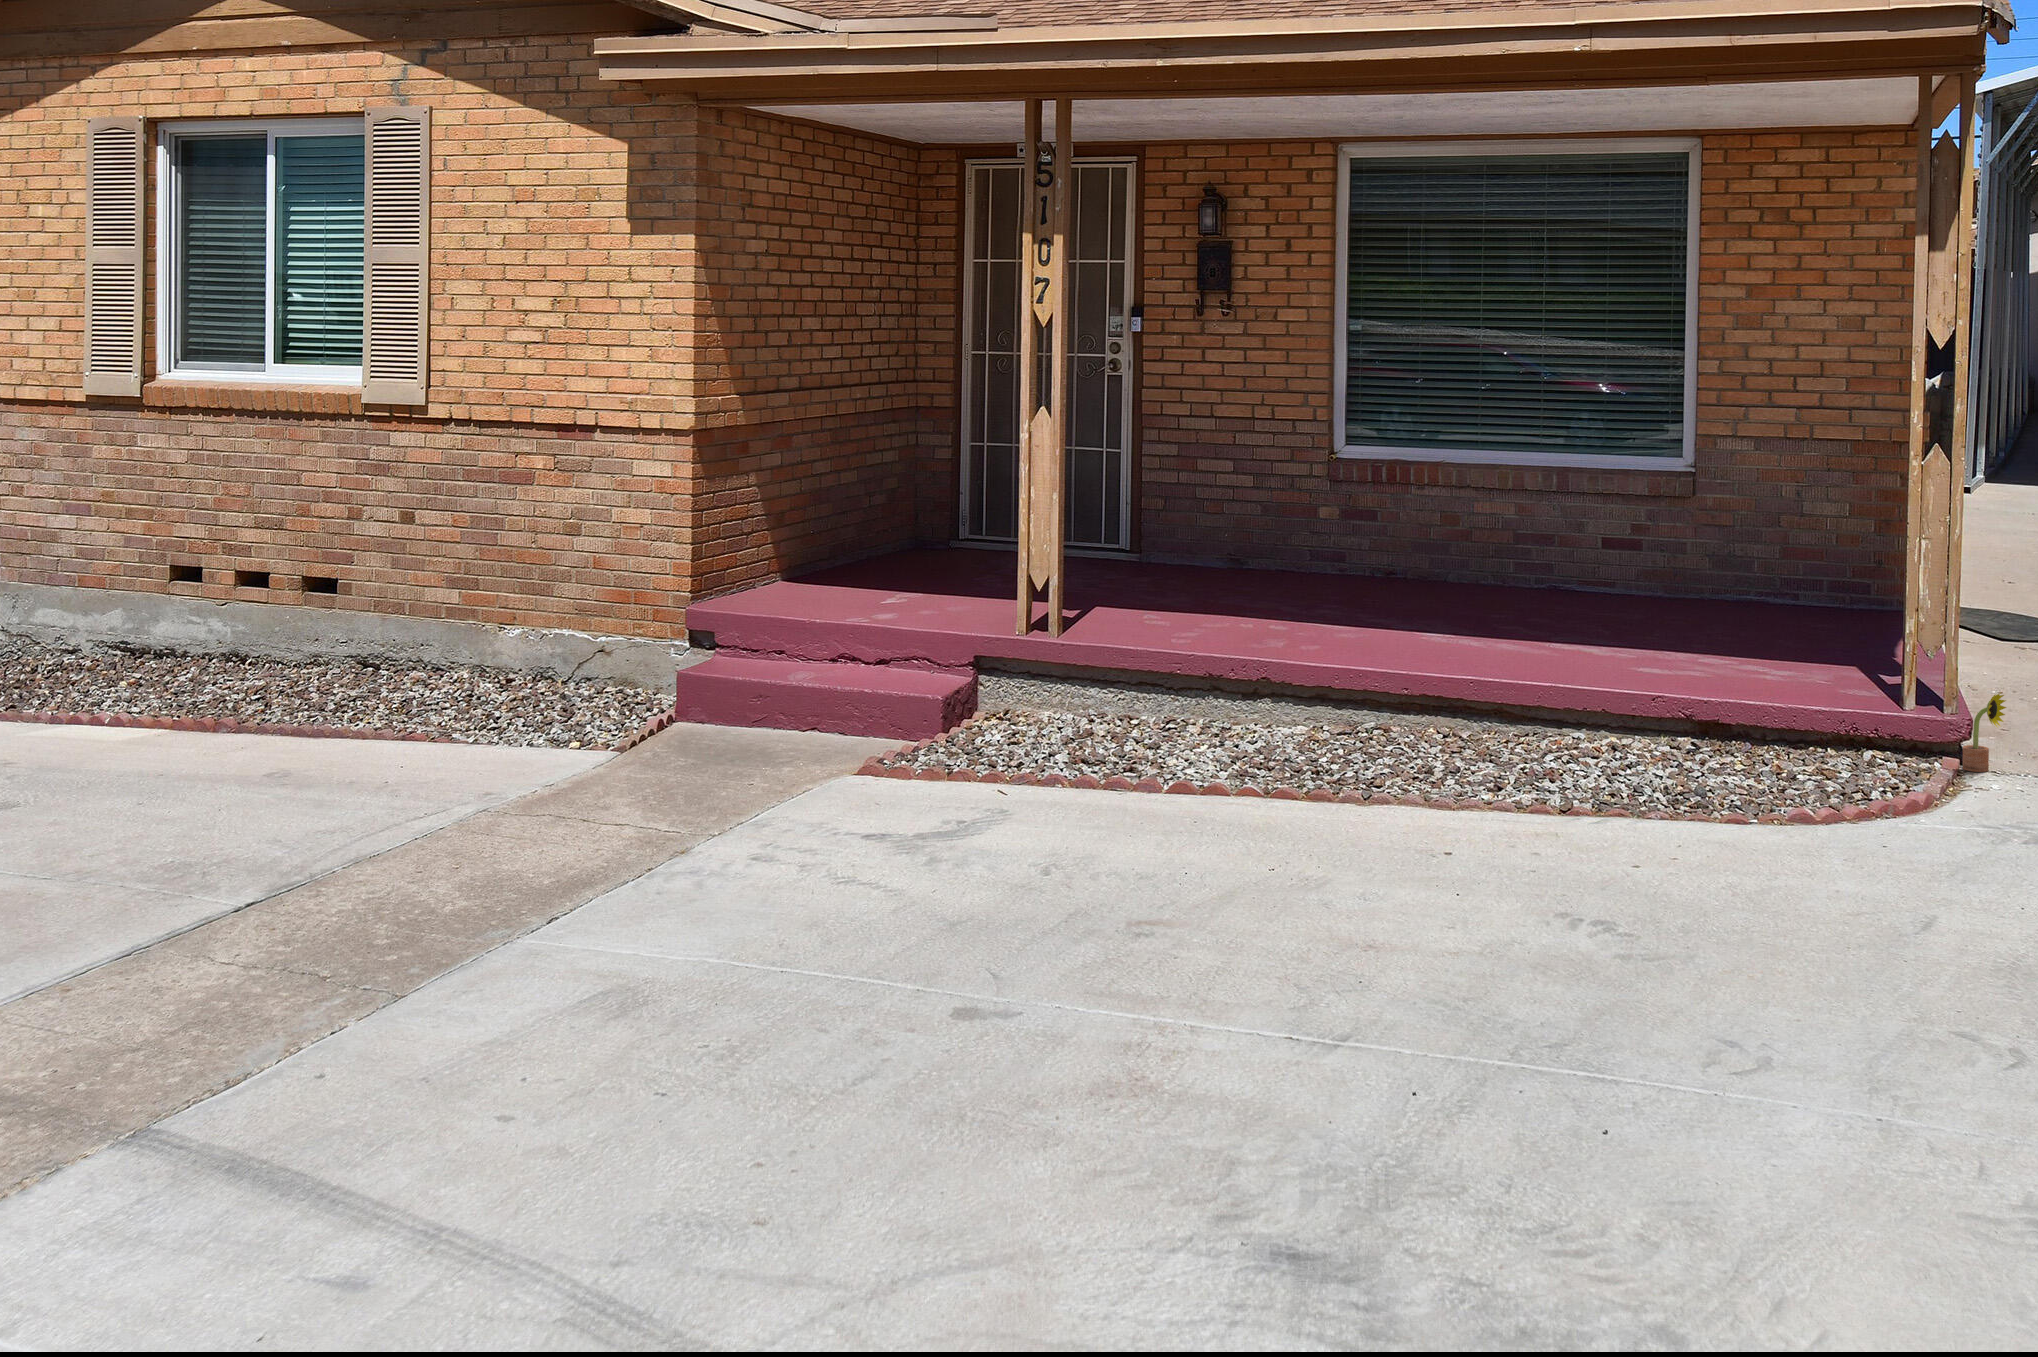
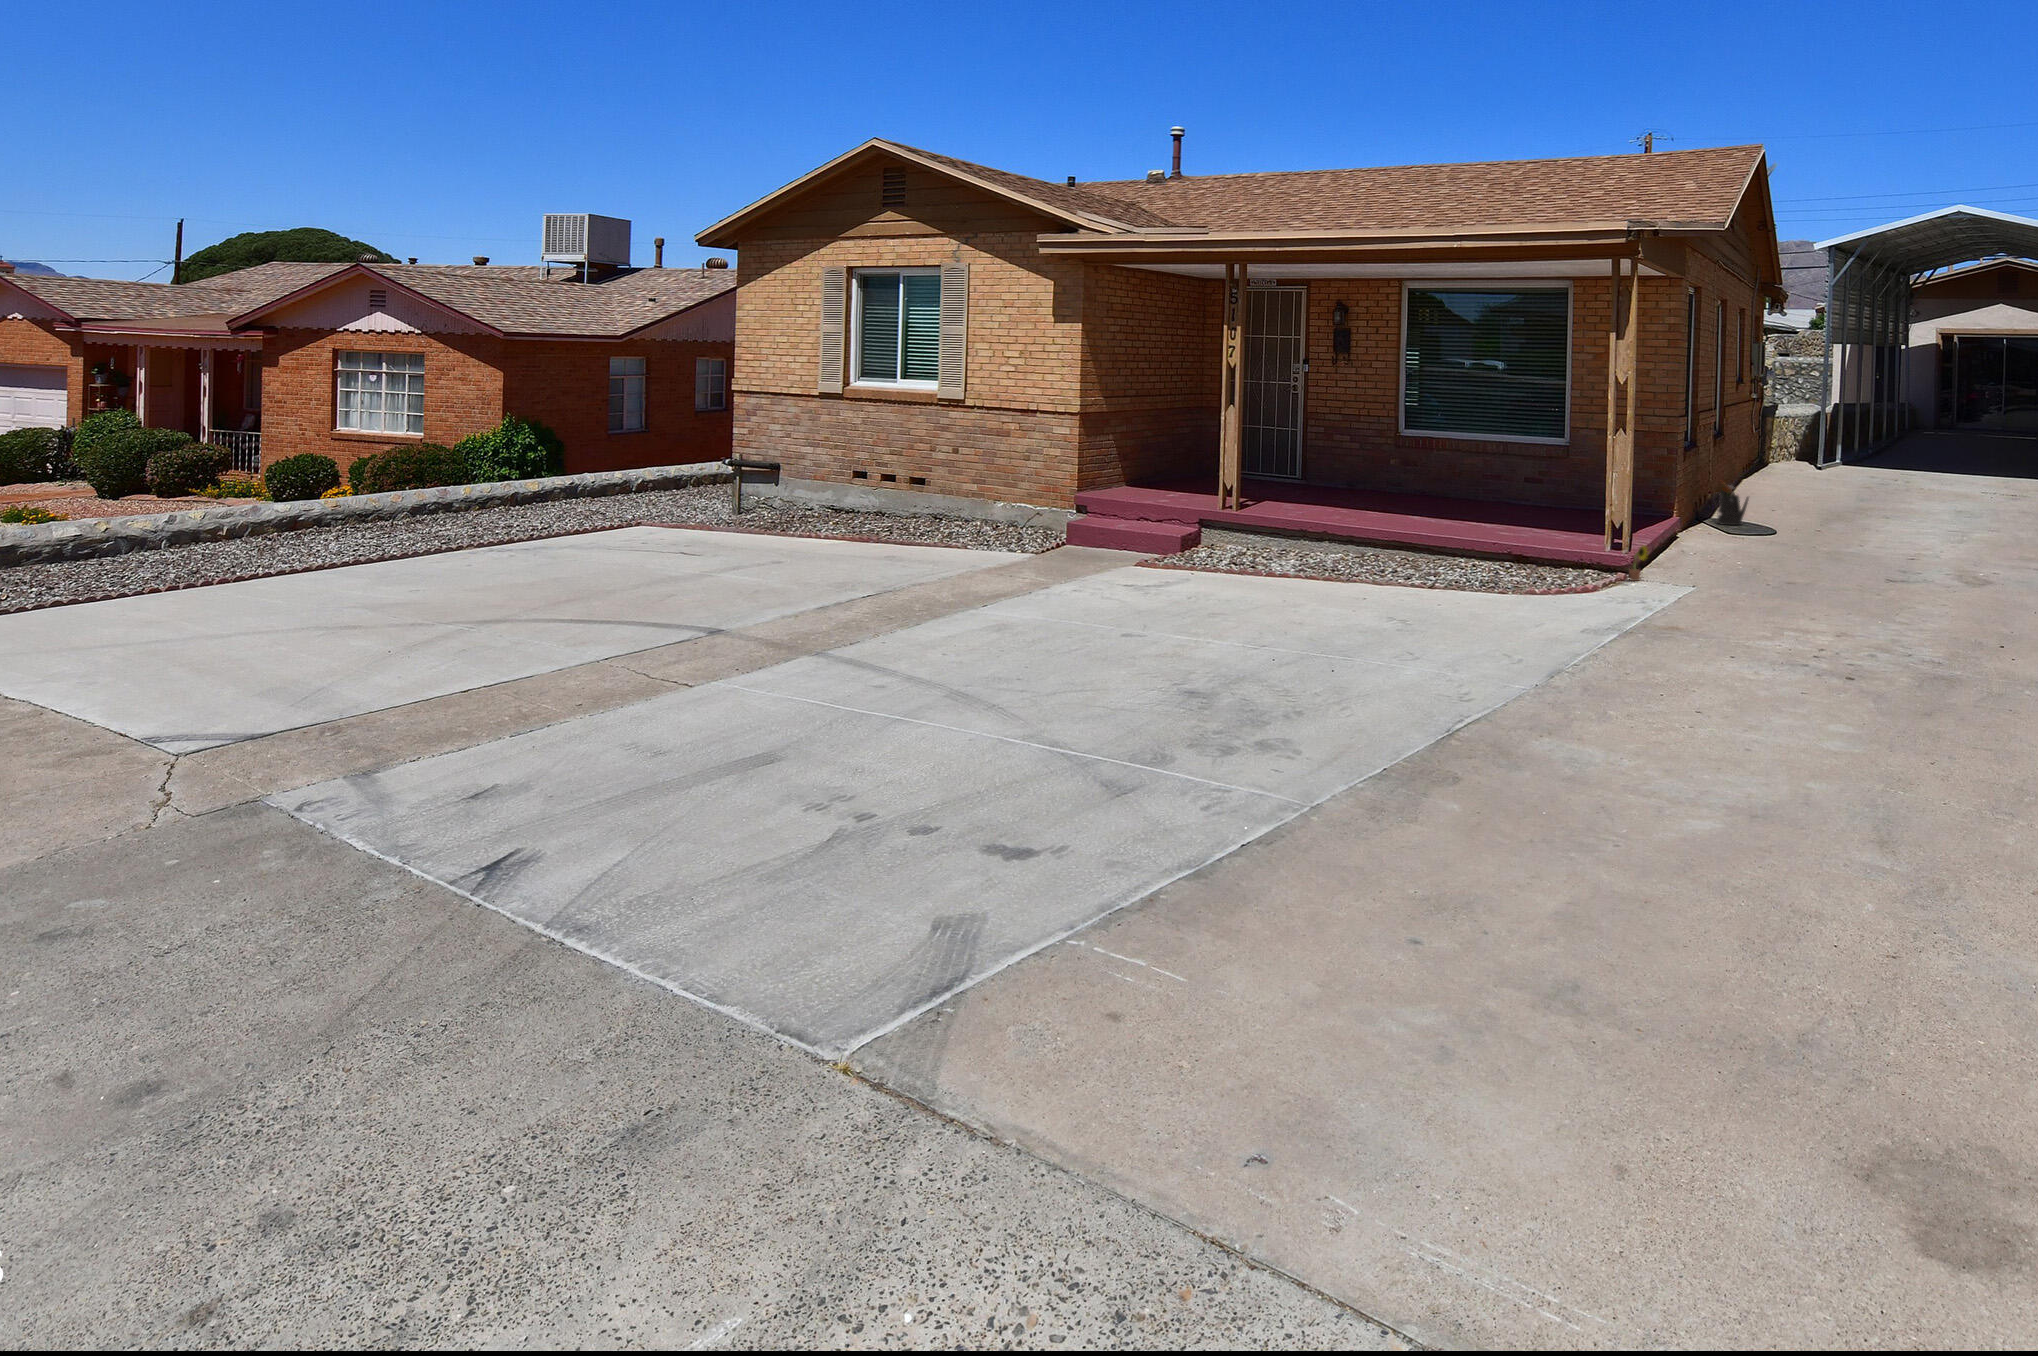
watering can: none [1938,529,2017,619] -> present [1717,485,1749,525]

